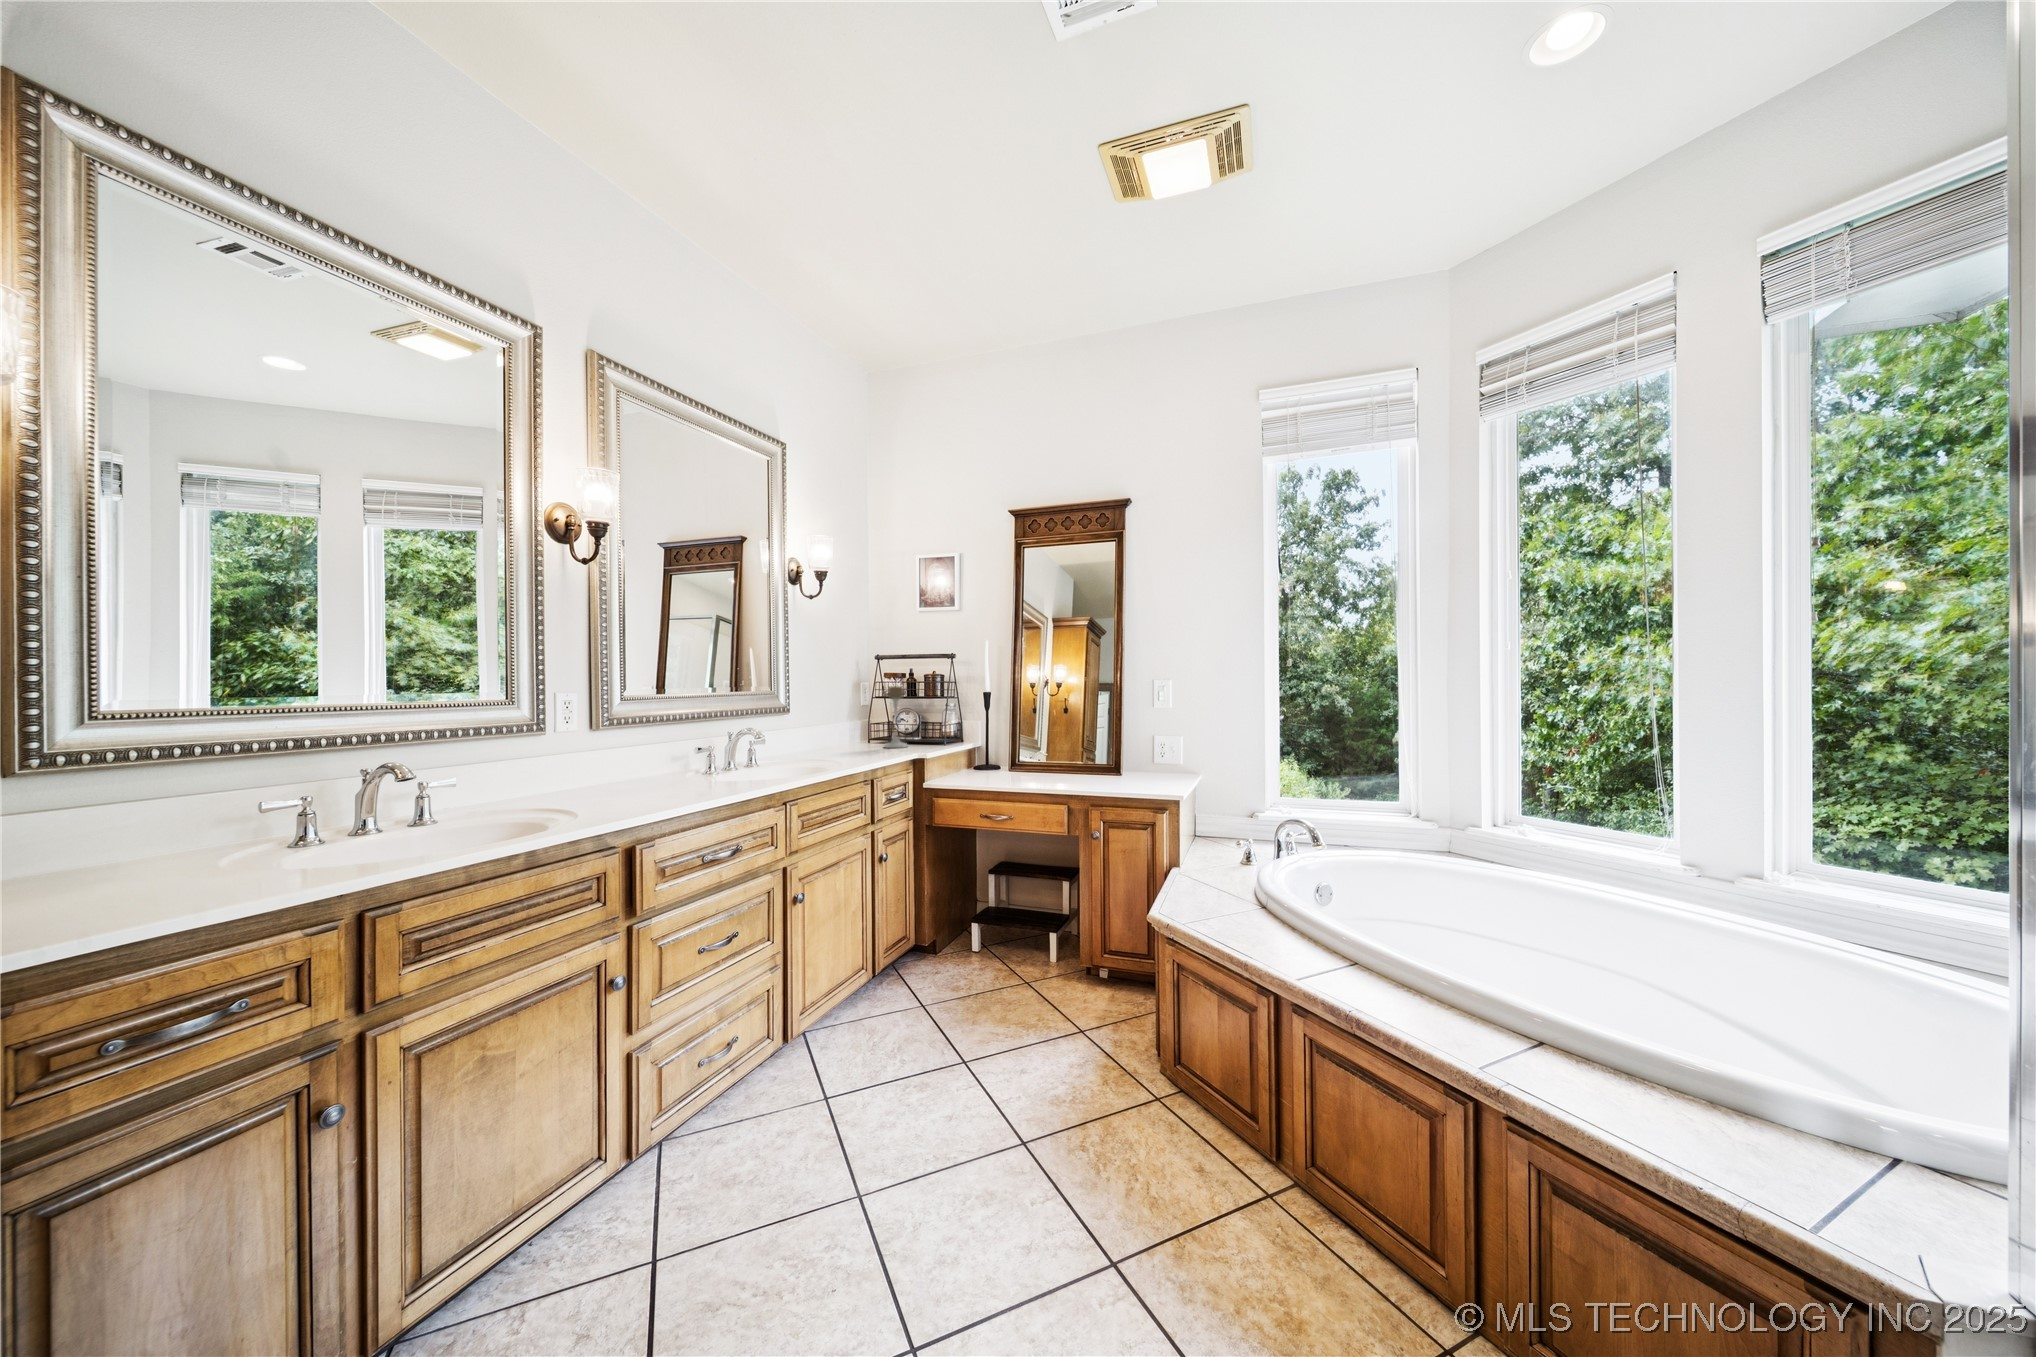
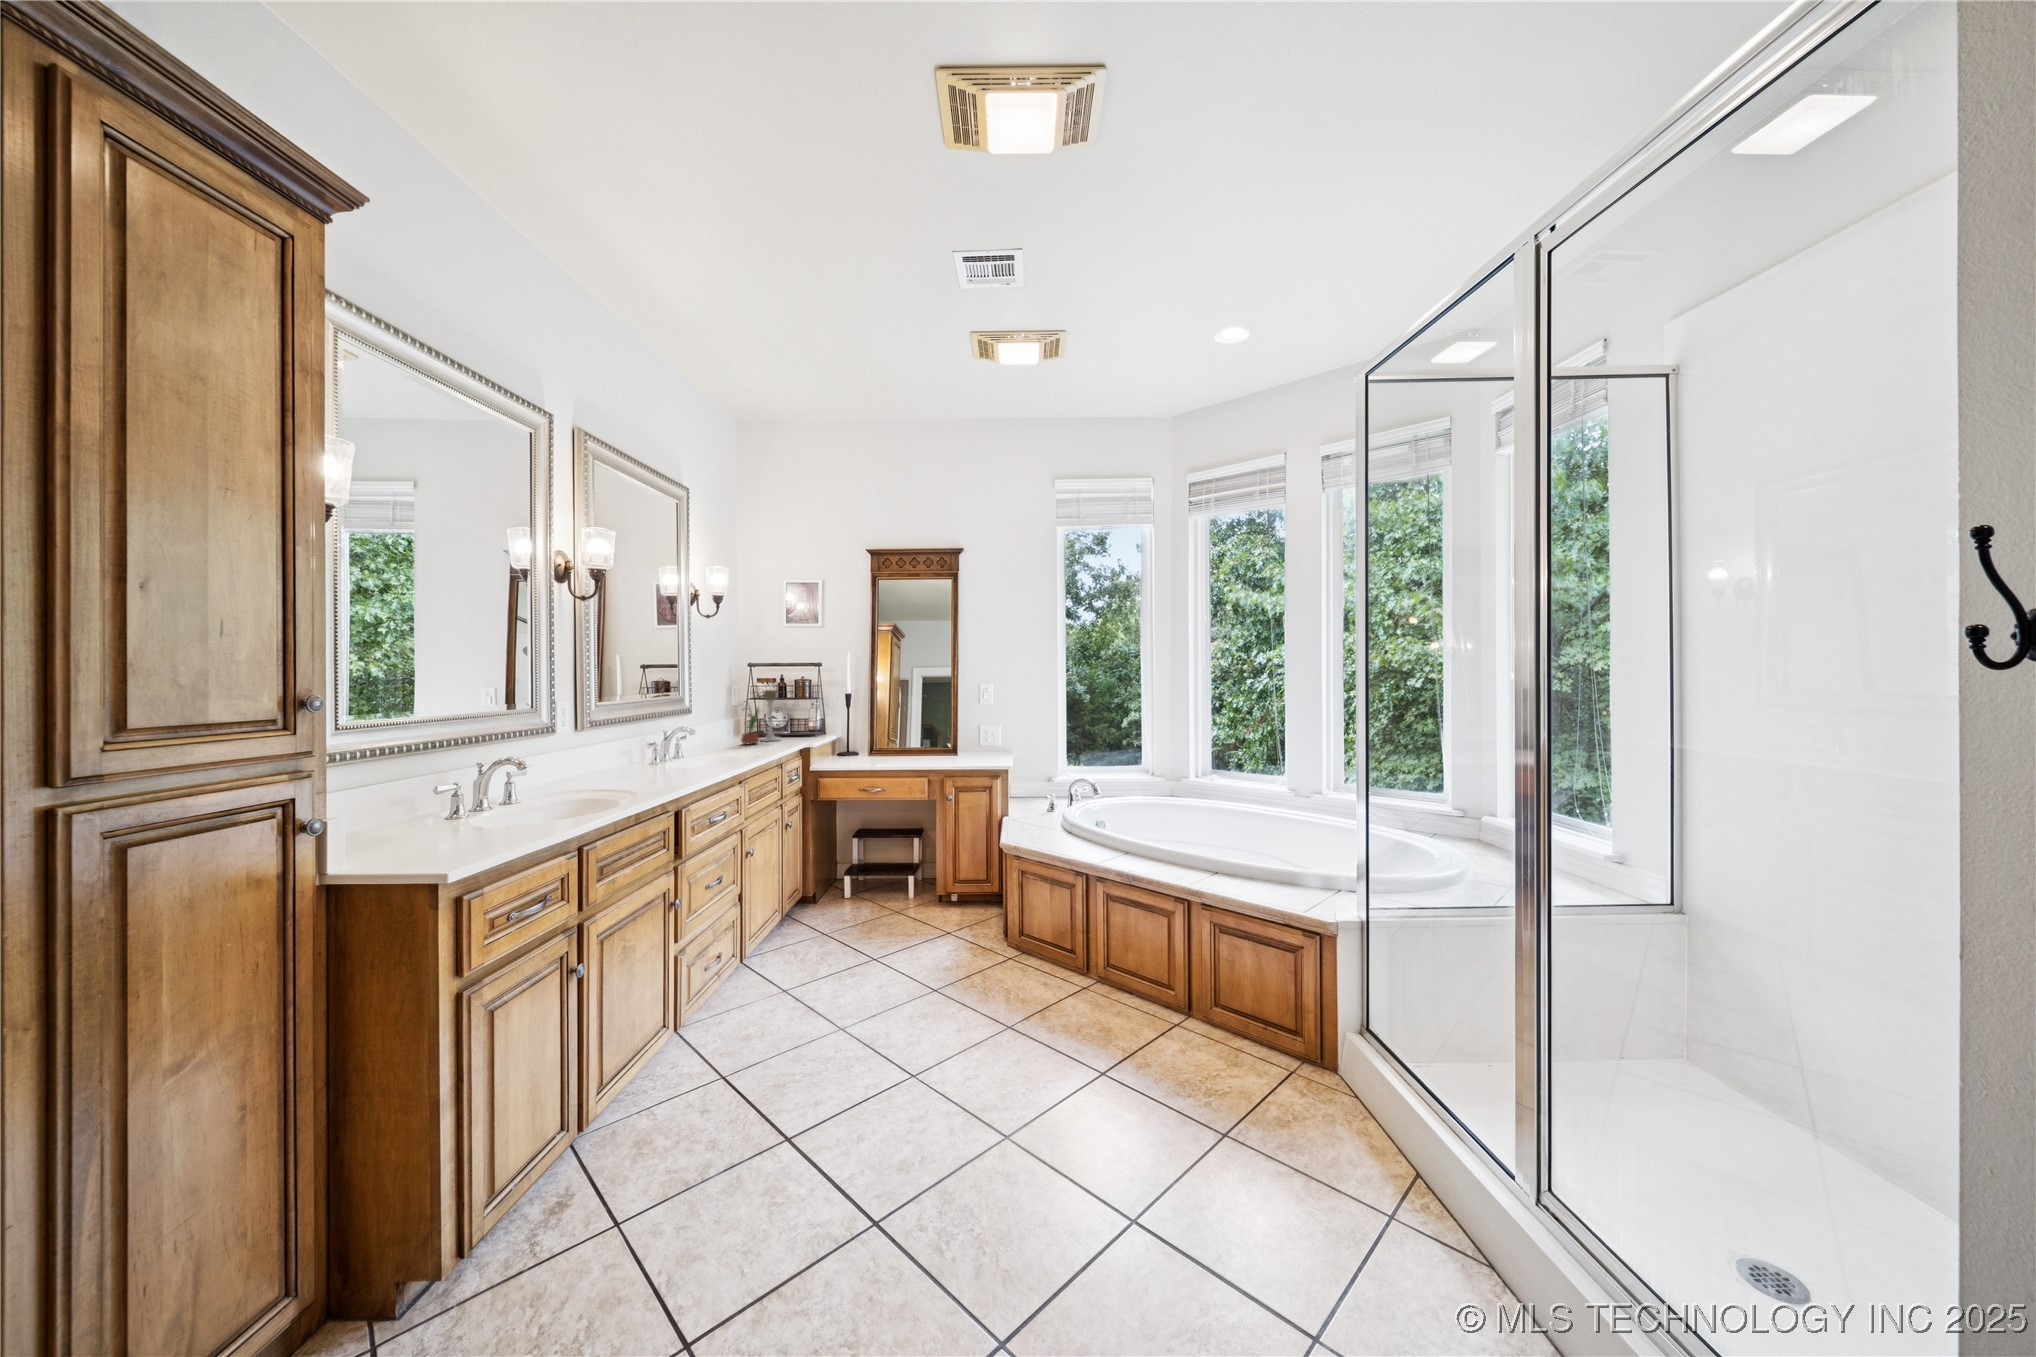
potted flower: none [852,697,877,751] -> present [741,701,759,744]

